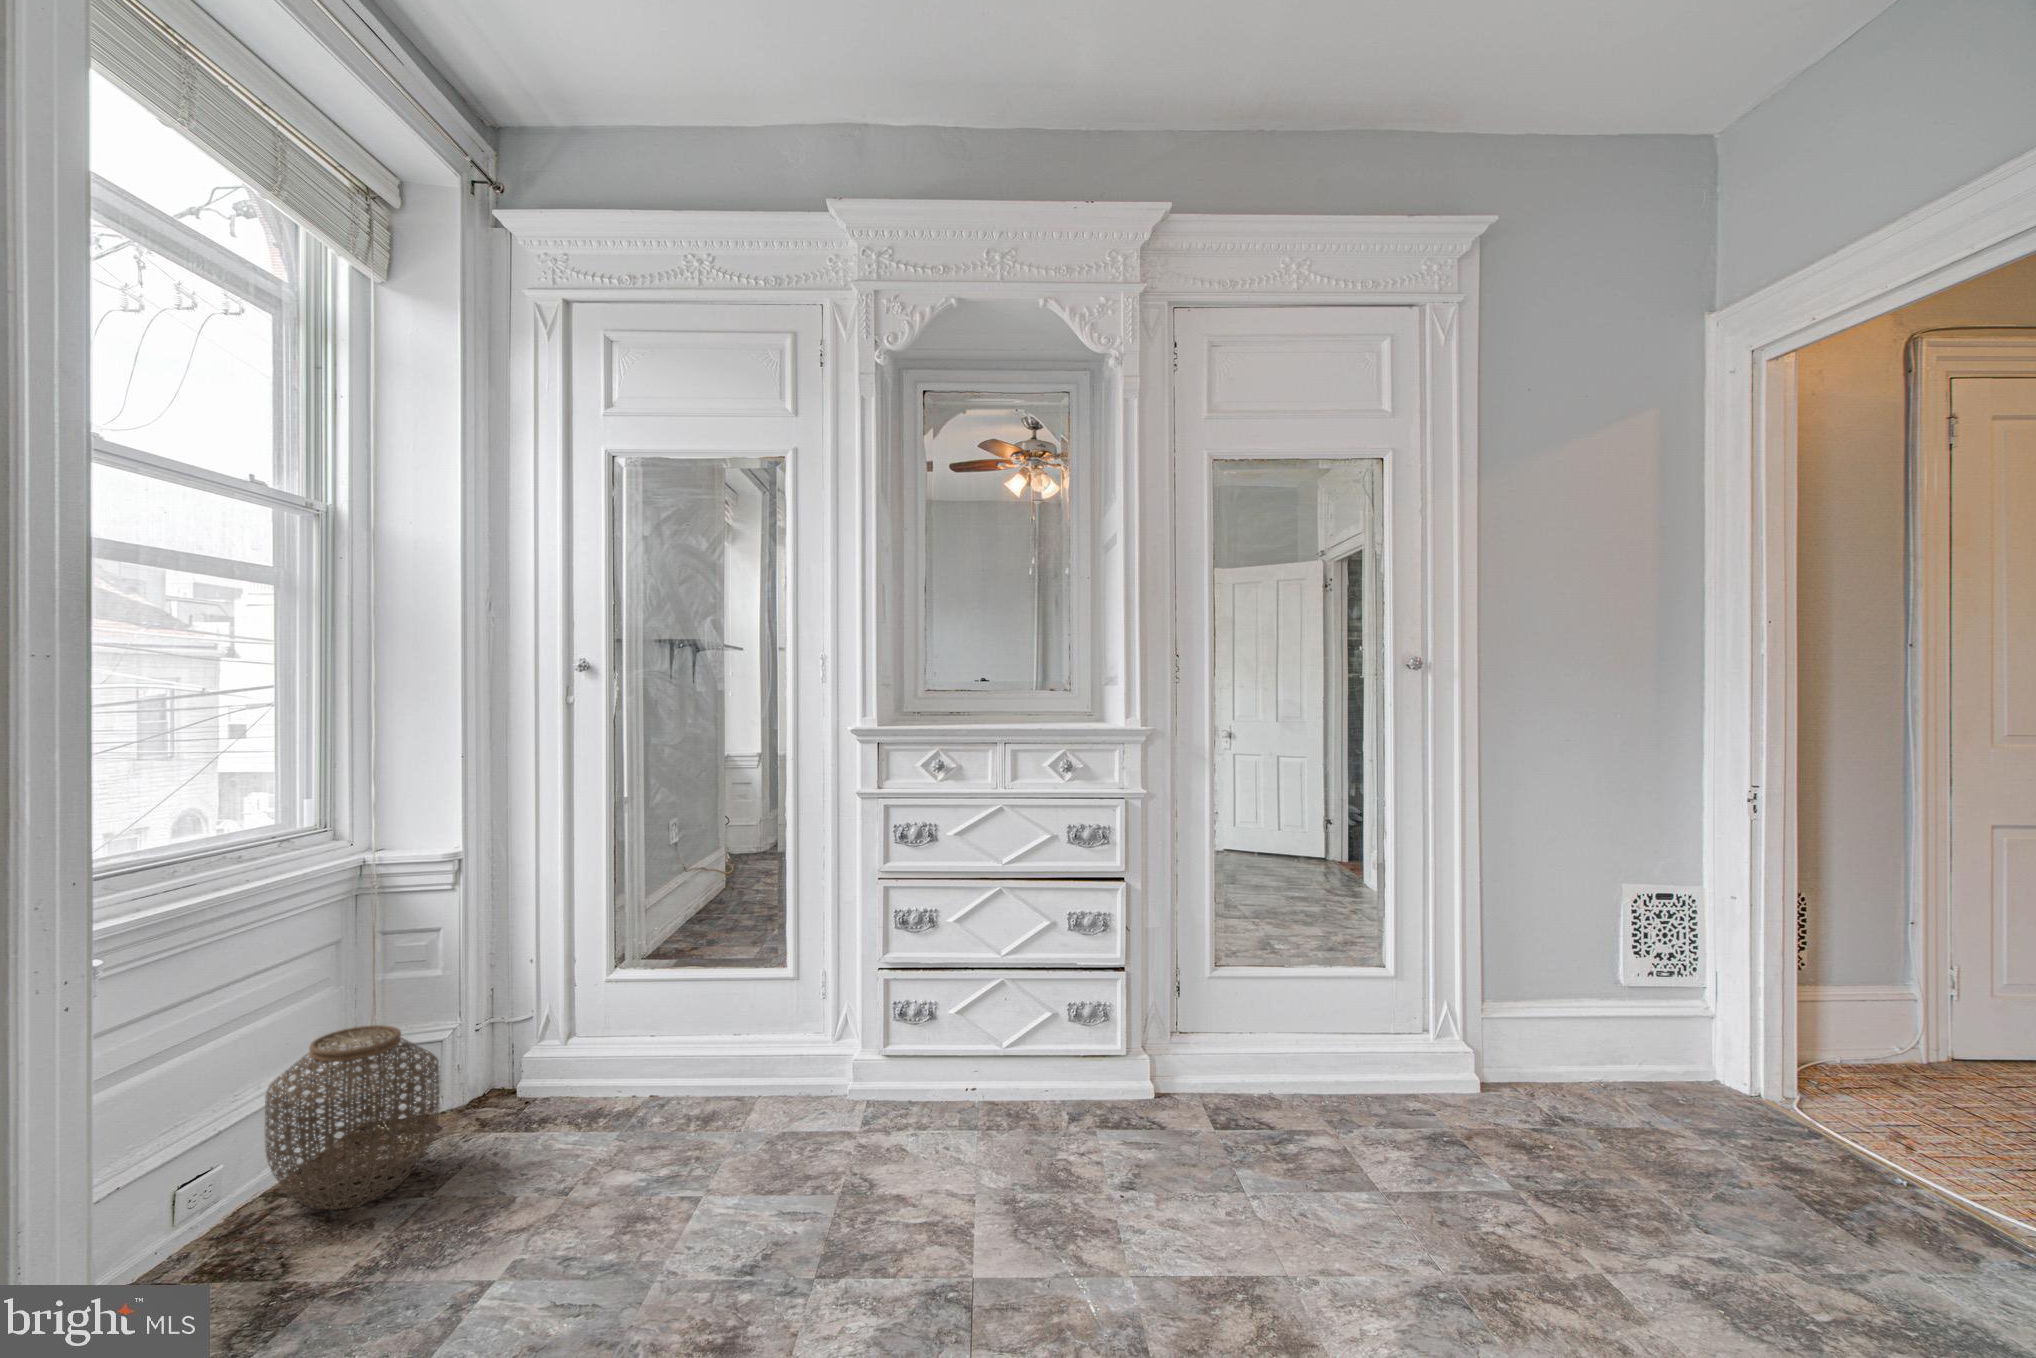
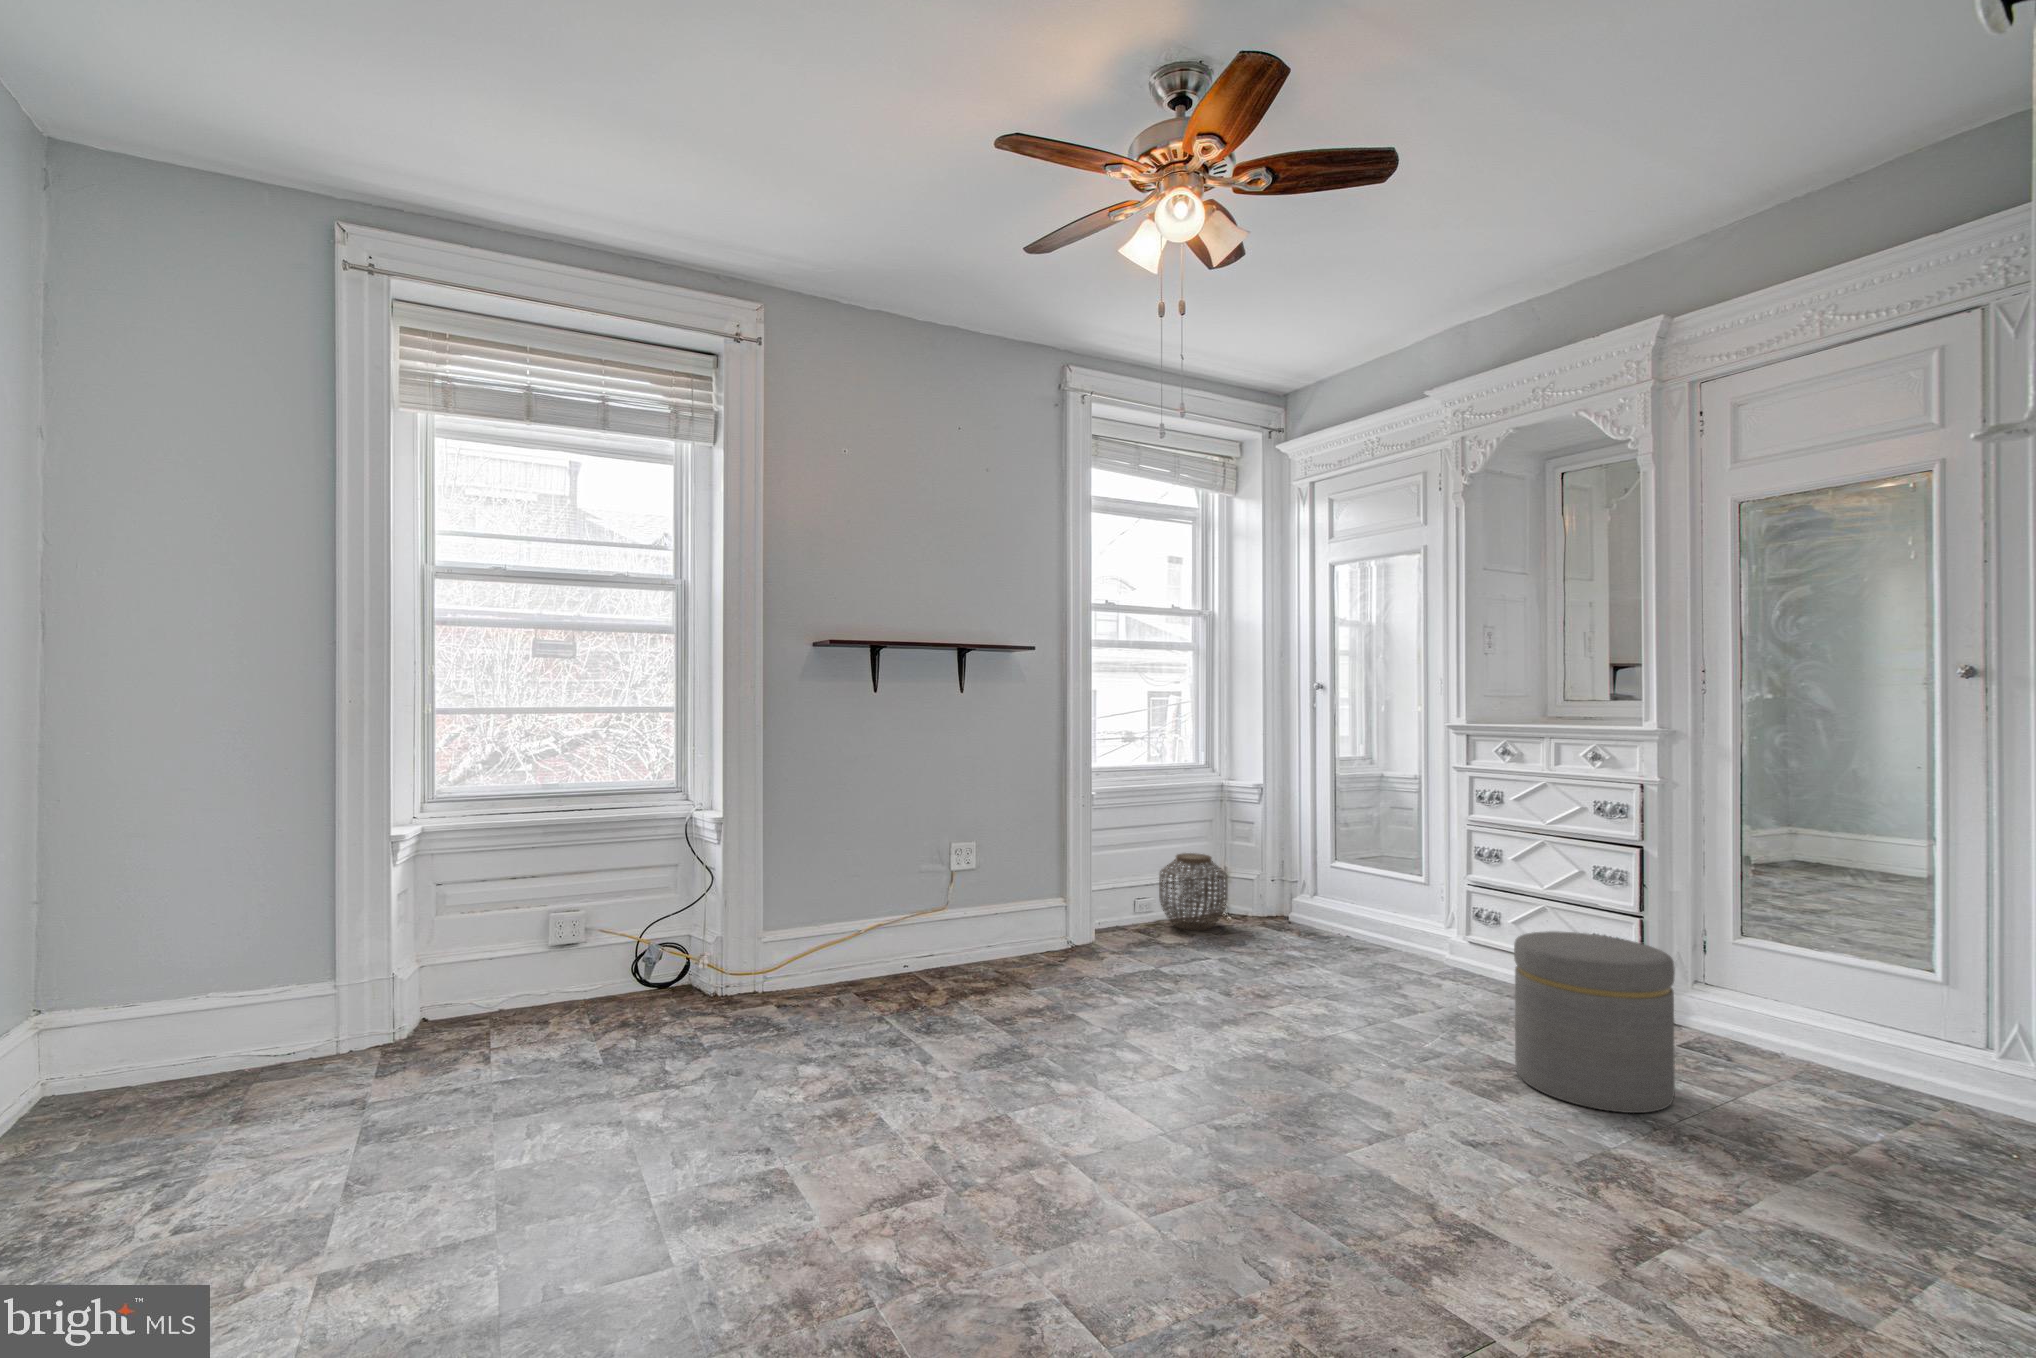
ottoman: none [1198,1026,1401,1308] -> present [1514,931,1675,1113]

